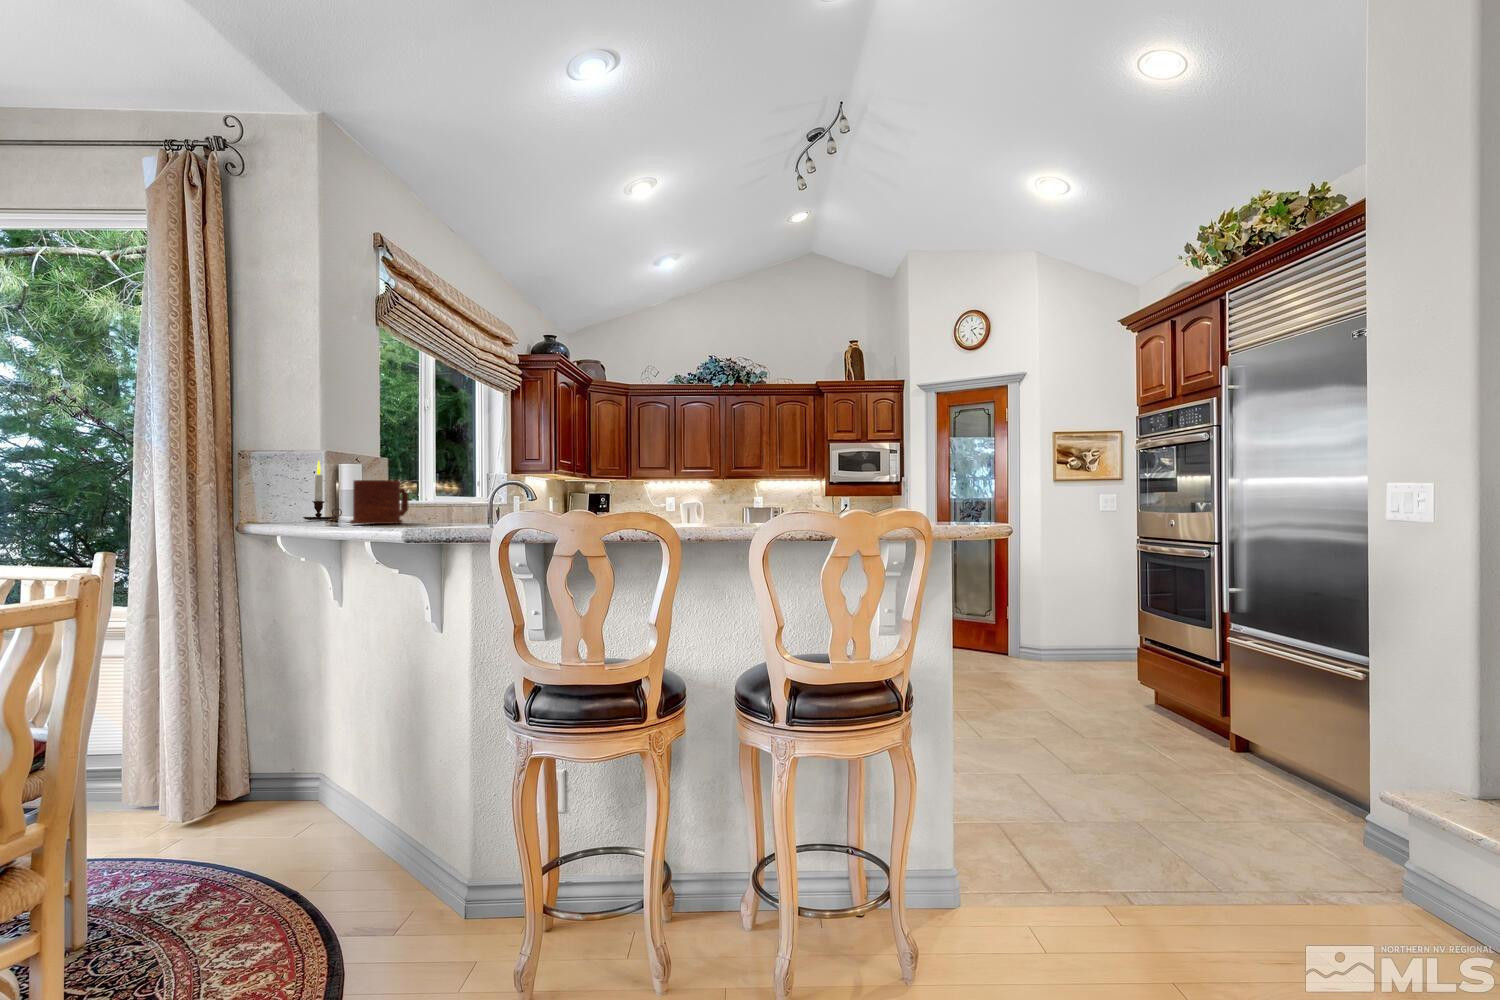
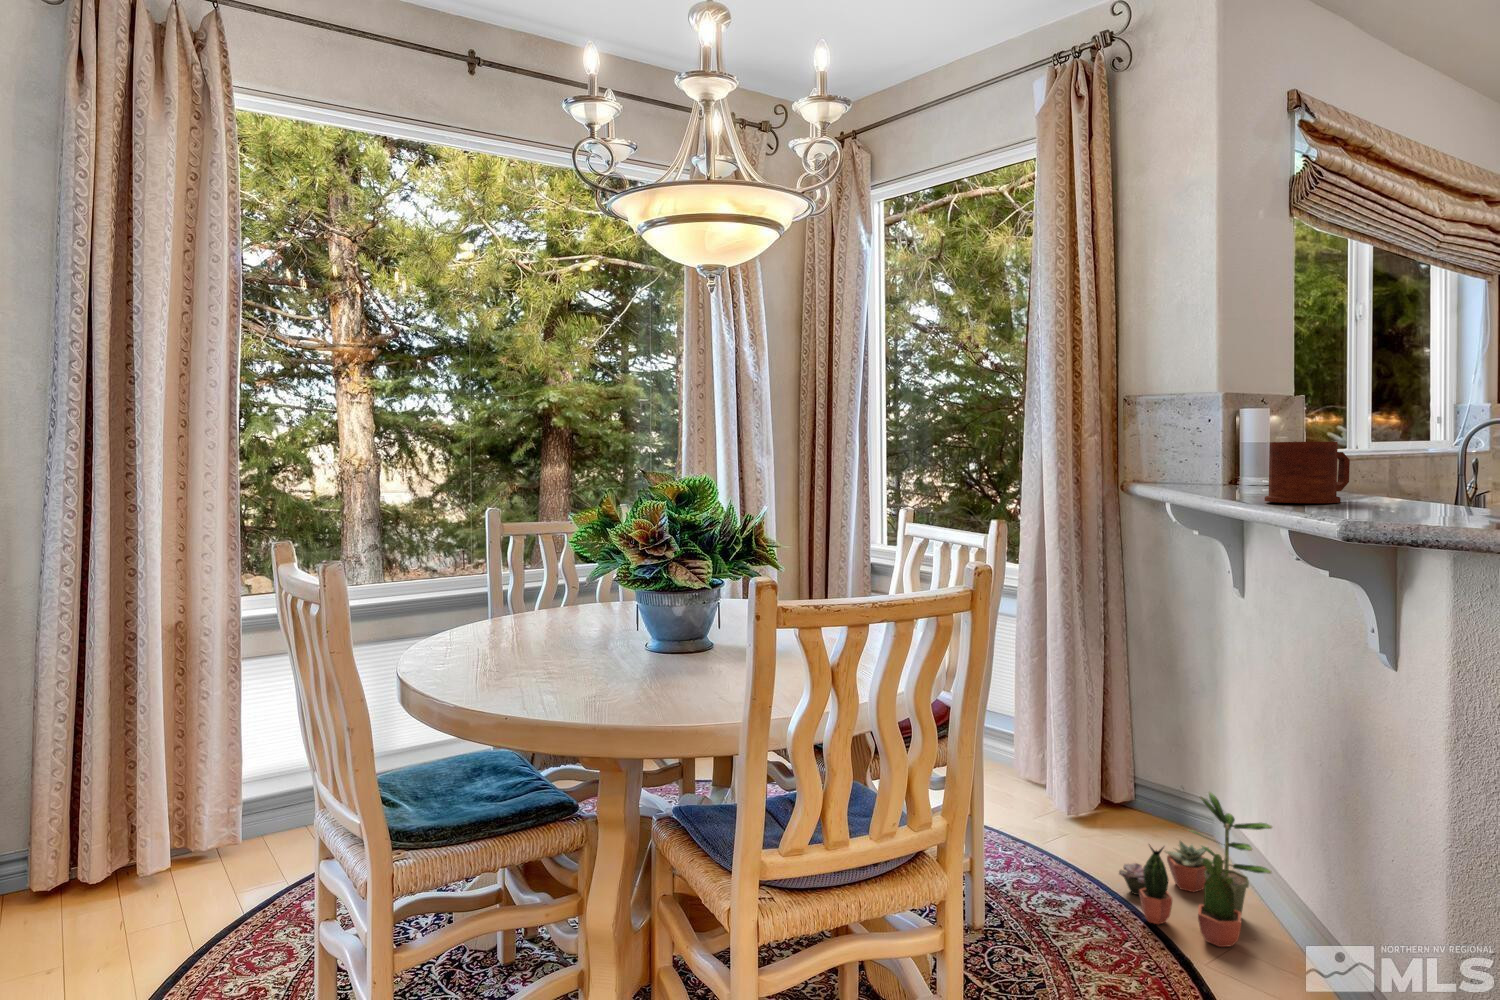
candle: present [303,460,342,520] -> none [1198,410,1248,488]
potted plant: none [234,761,362,882] -> present [1119,792,1272,947]

